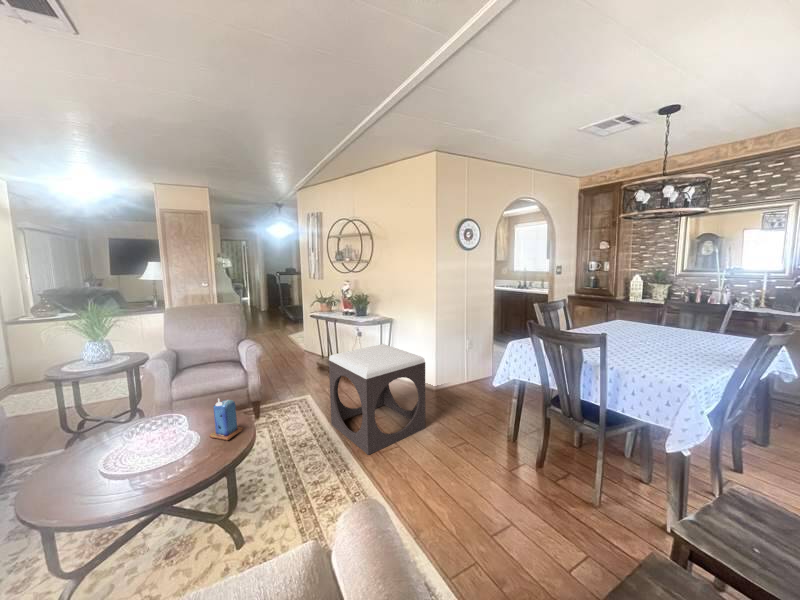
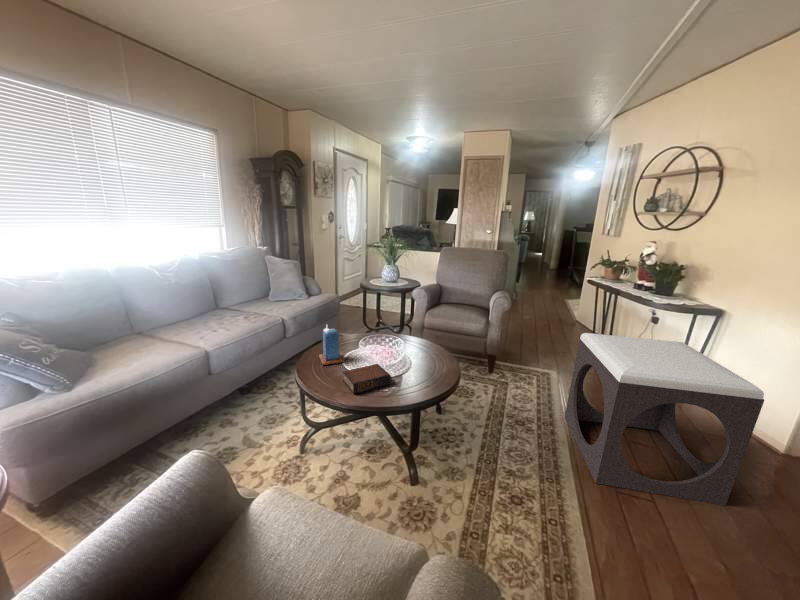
candle: present [209,399,243,440] -> present [319,325,343,365]
book: none [120,450,189,493] -> present [343,364,391,394]

